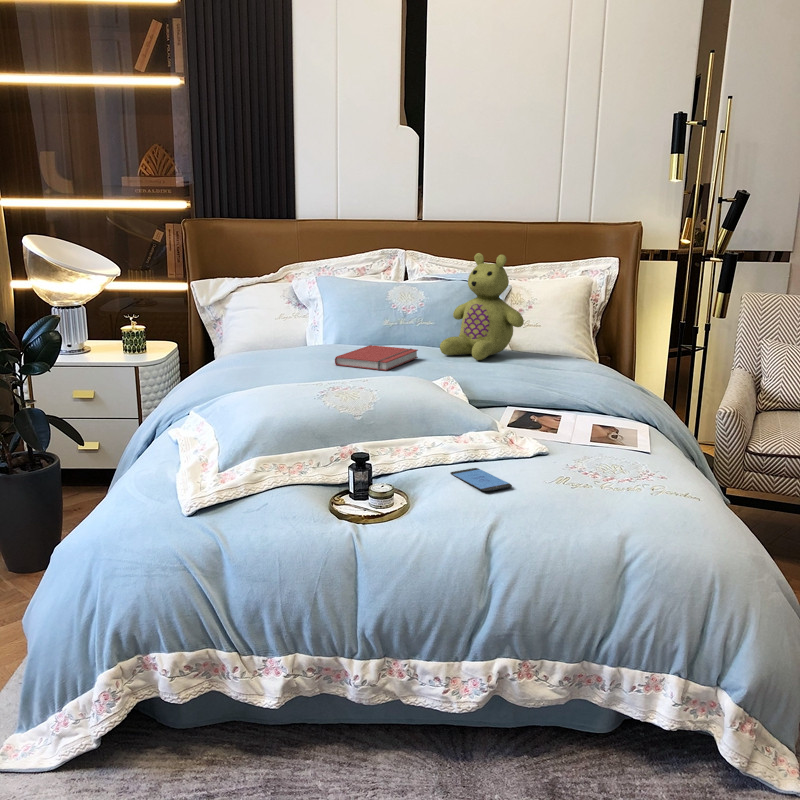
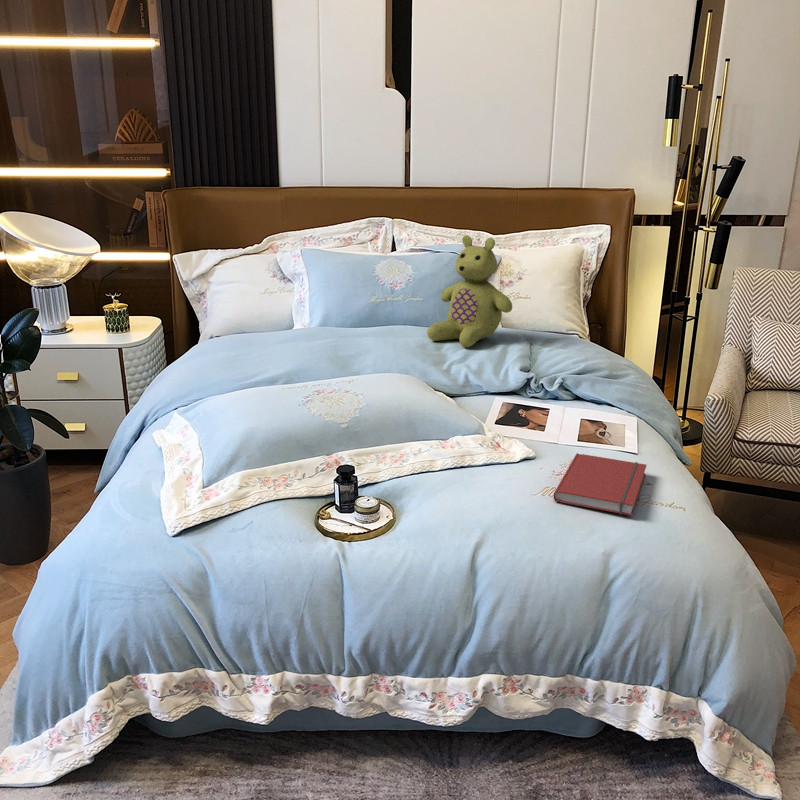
book: present [335,345,418,371] -> present [554,453,647,516]
smartphone: present [451,468,512,491] -> none [437,476,498,505]

